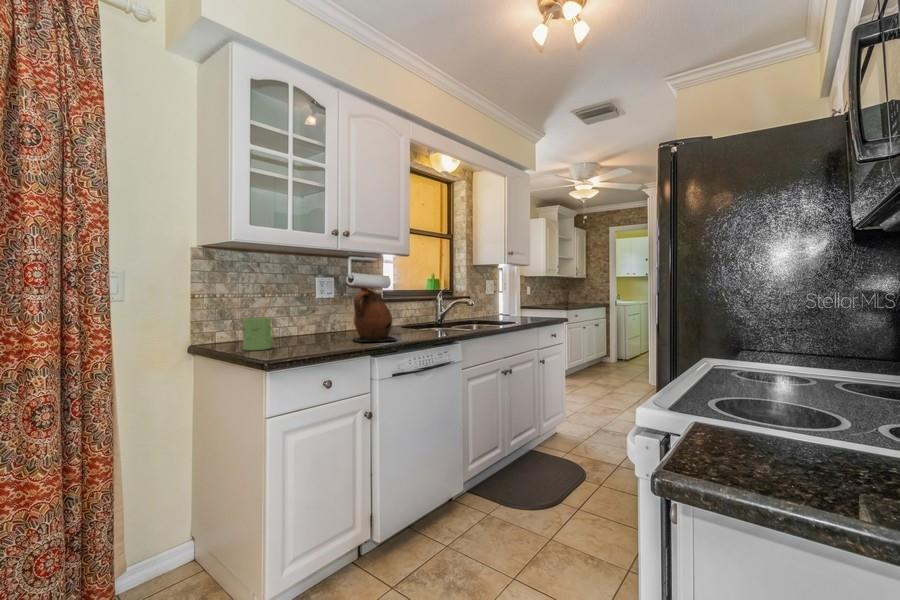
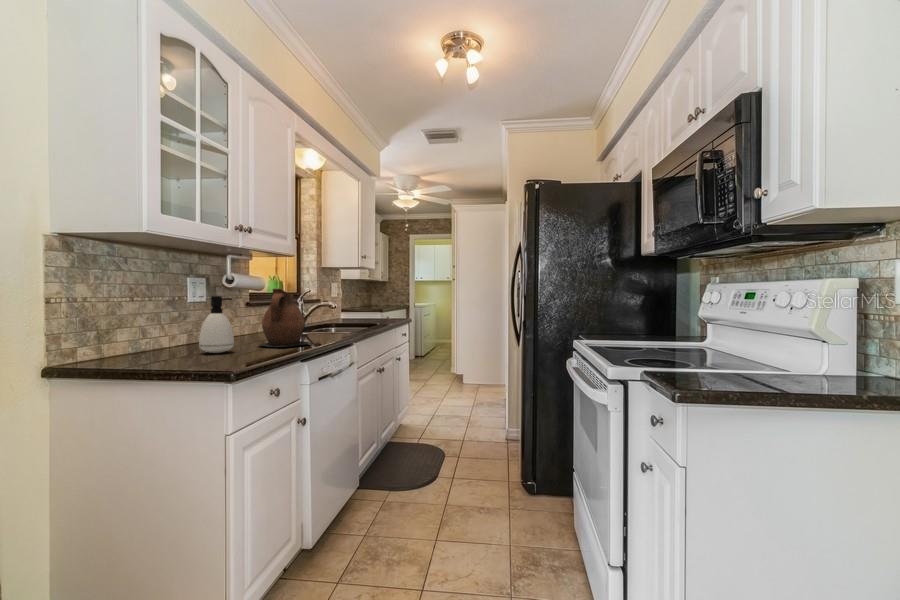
soap dispenser: none [294,294,322,343] -> present [199,296,234,353]
mug: present [242,318,274,350] -> none [153,325,198,364]

